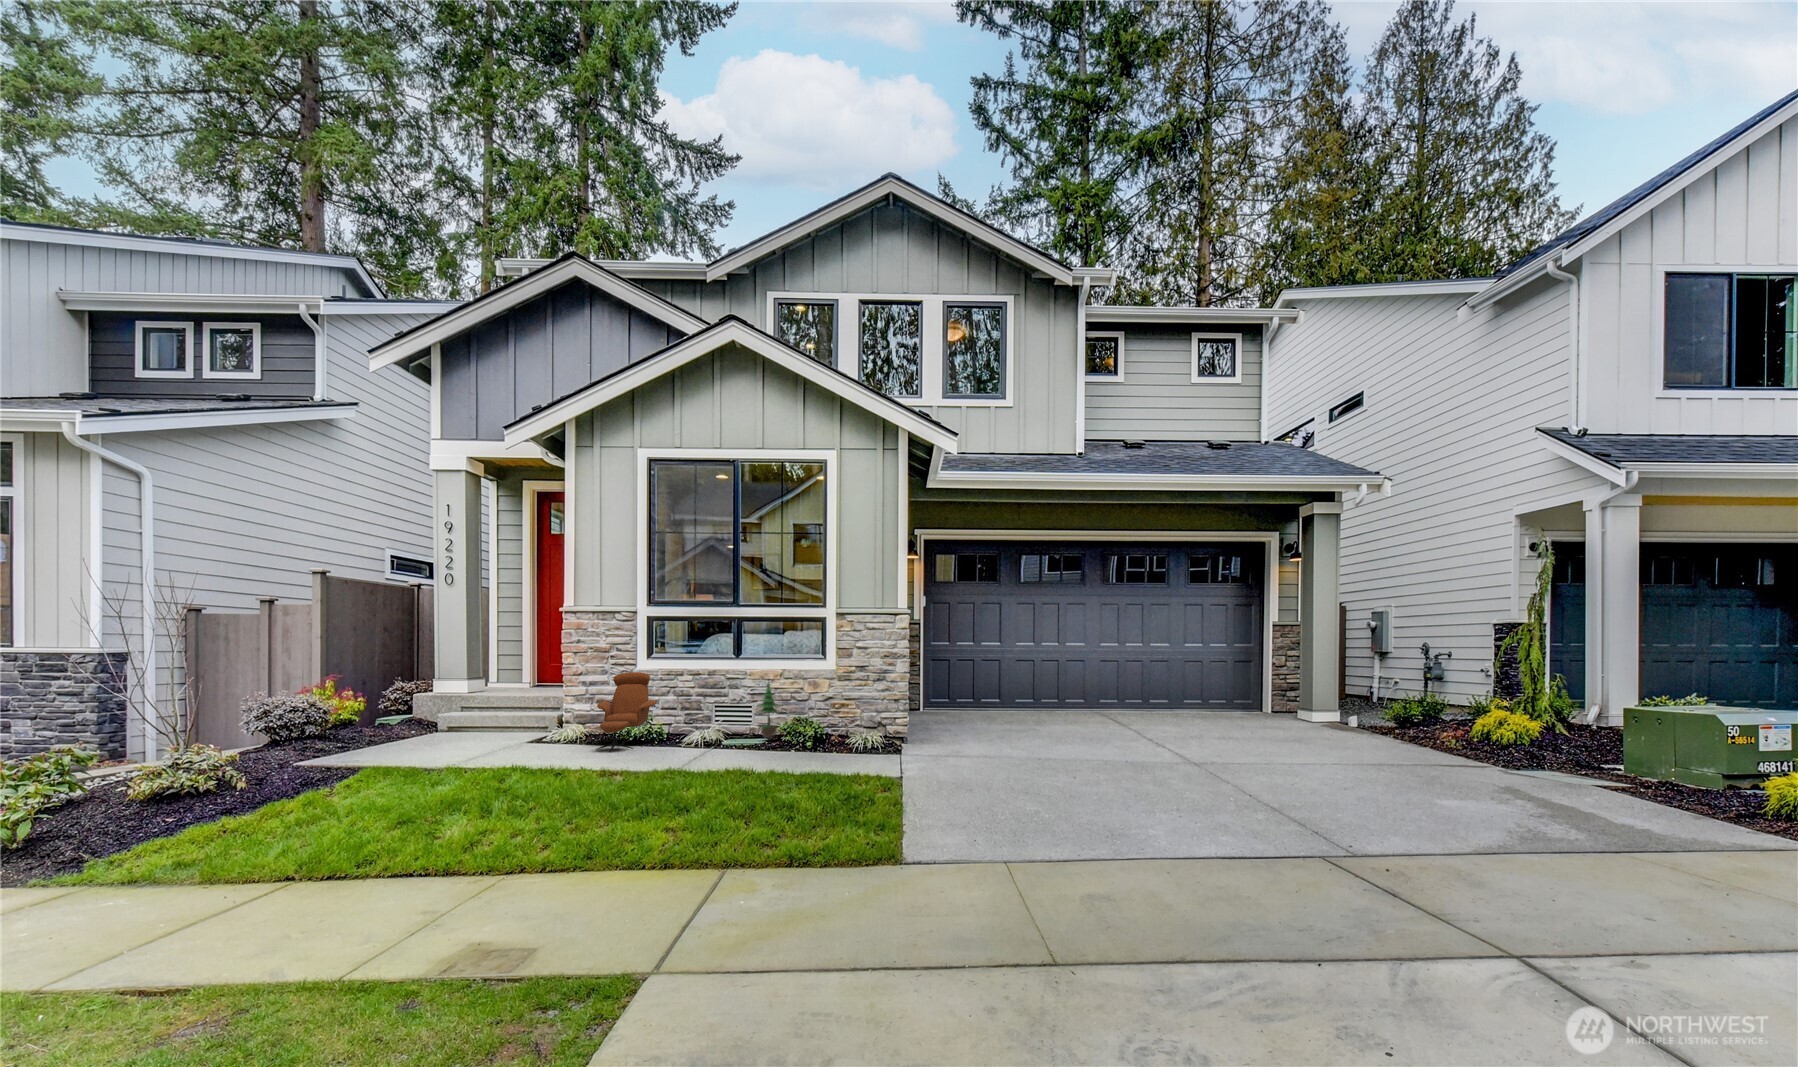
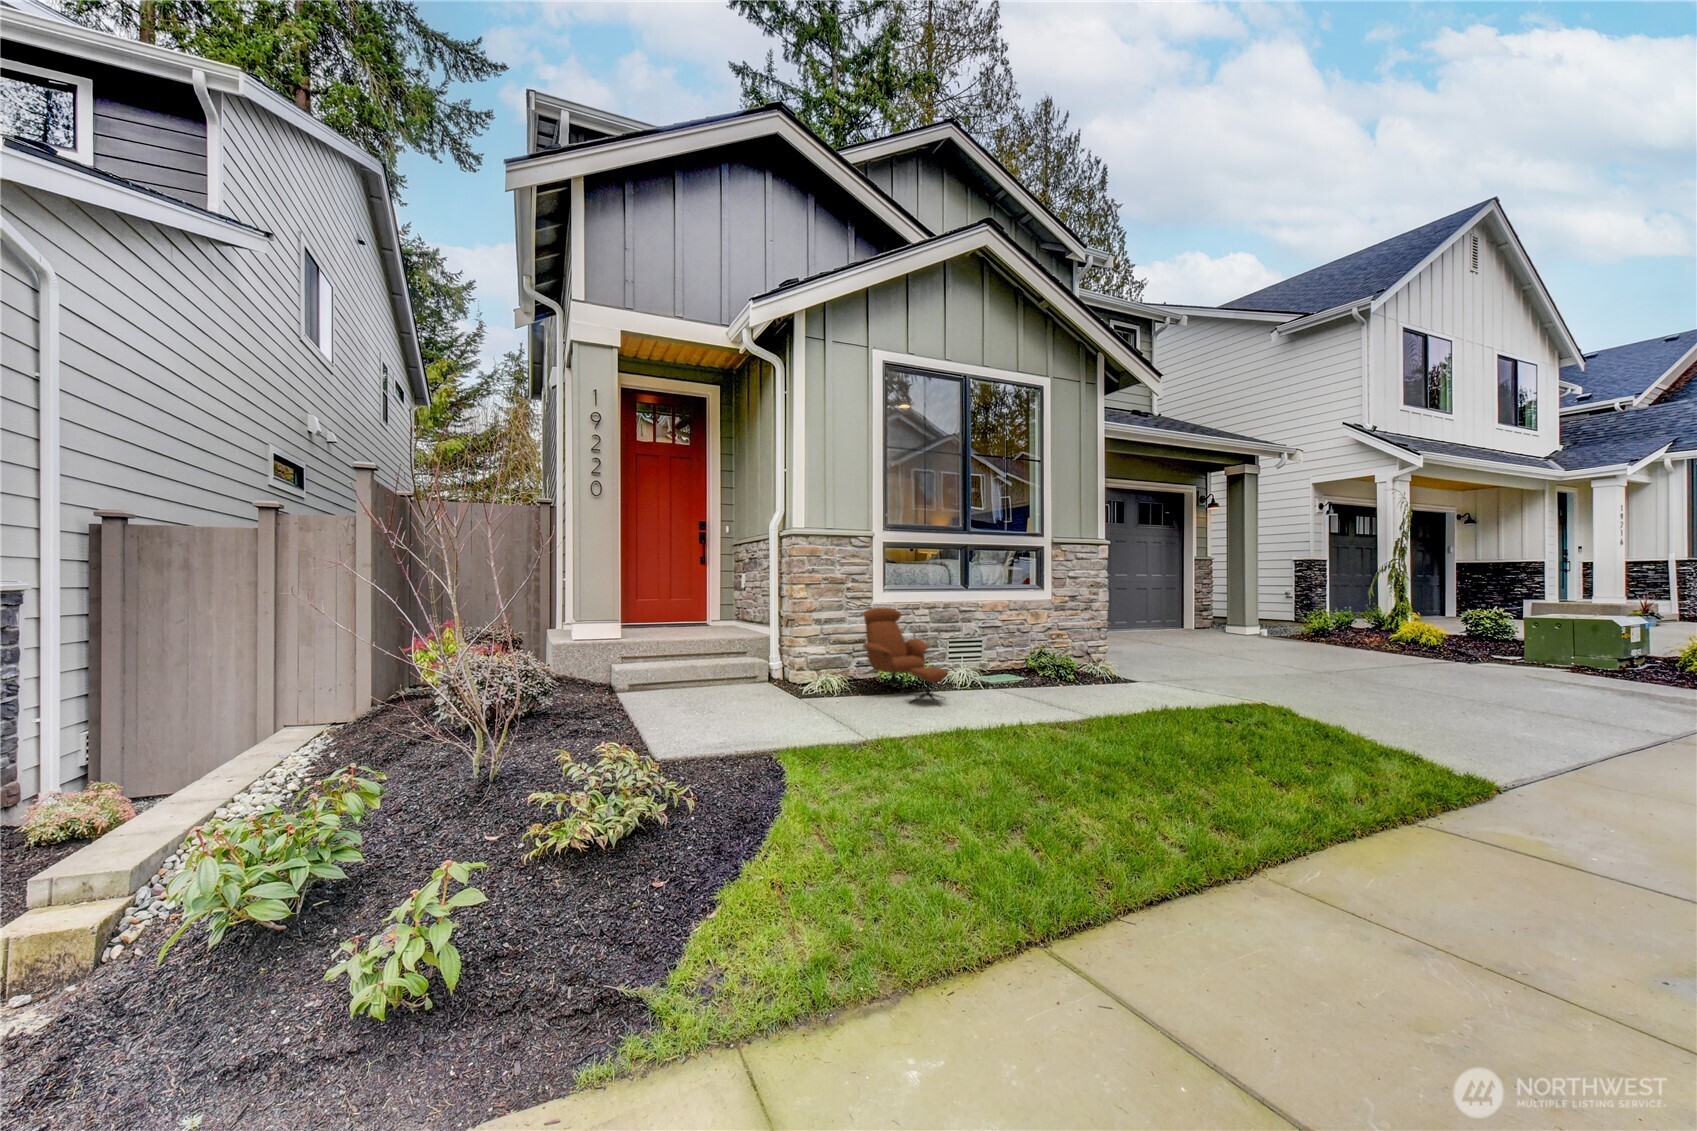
potted tree: present [759,683,777,740] -> none [1000,613,1023,675]

